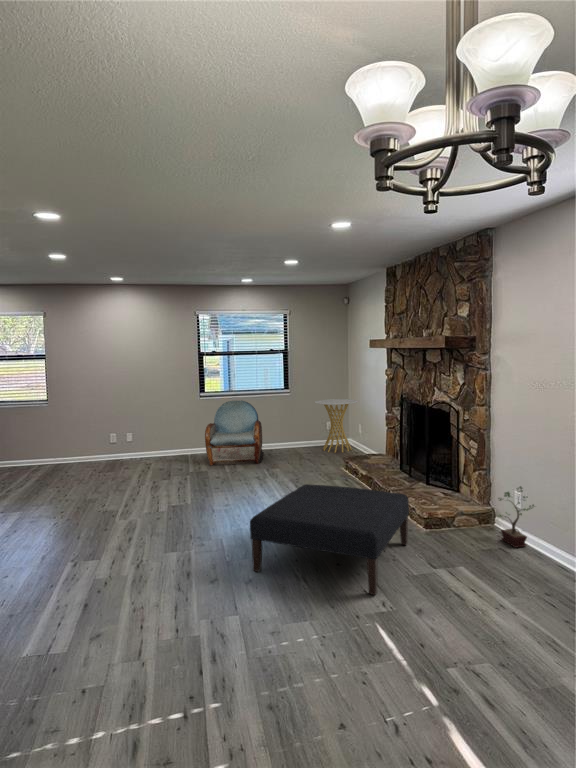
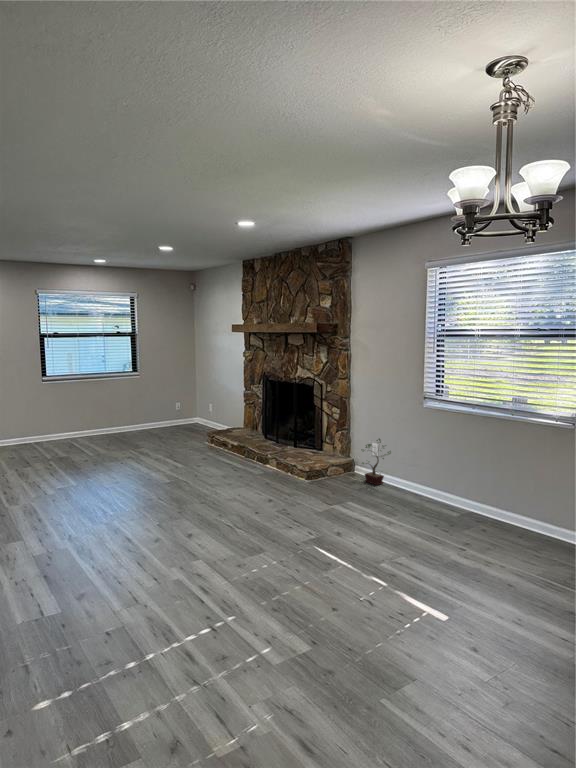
side table: present [315,399,358,452] -> none [166,380,208,431]
armchair: present [205,400,264,465] -> none [57,383,121,450]
ottoman: present [250,484,409,595] -> none [184,452,303,530]

